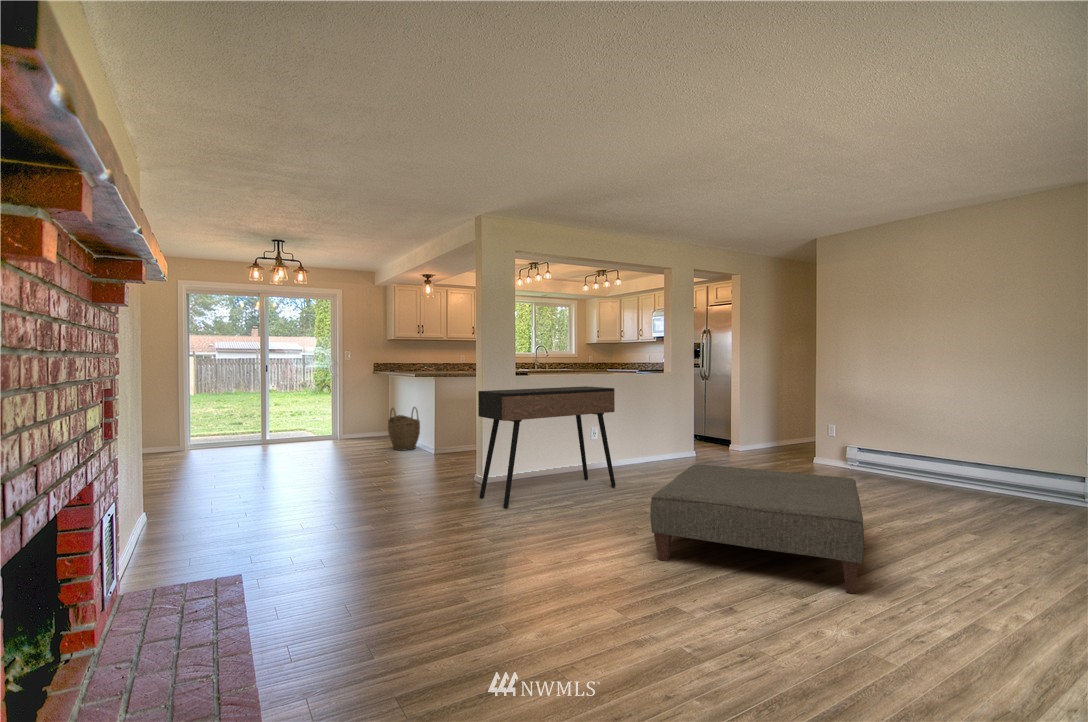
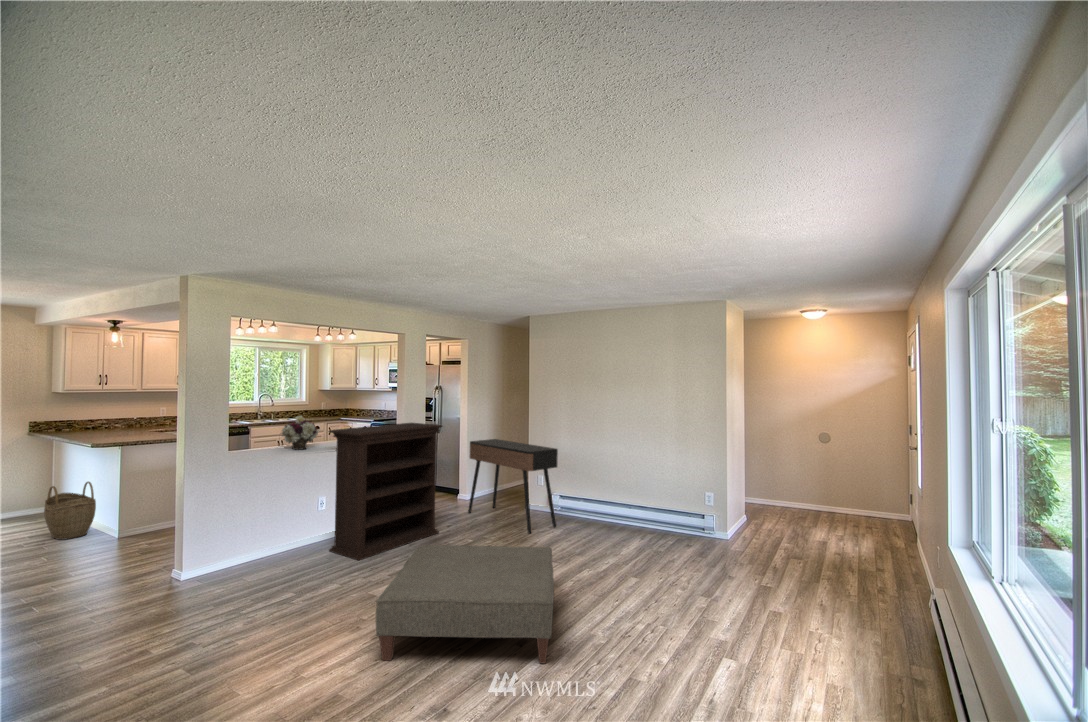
flower arrangement: none [554,345,588,377] -> present [281,416,318,450]
bookshelf: none [597,357,713,485] -> present [329,423,443,561]
console table: present [478,386,616,508] -> present [468,439,558,534]

